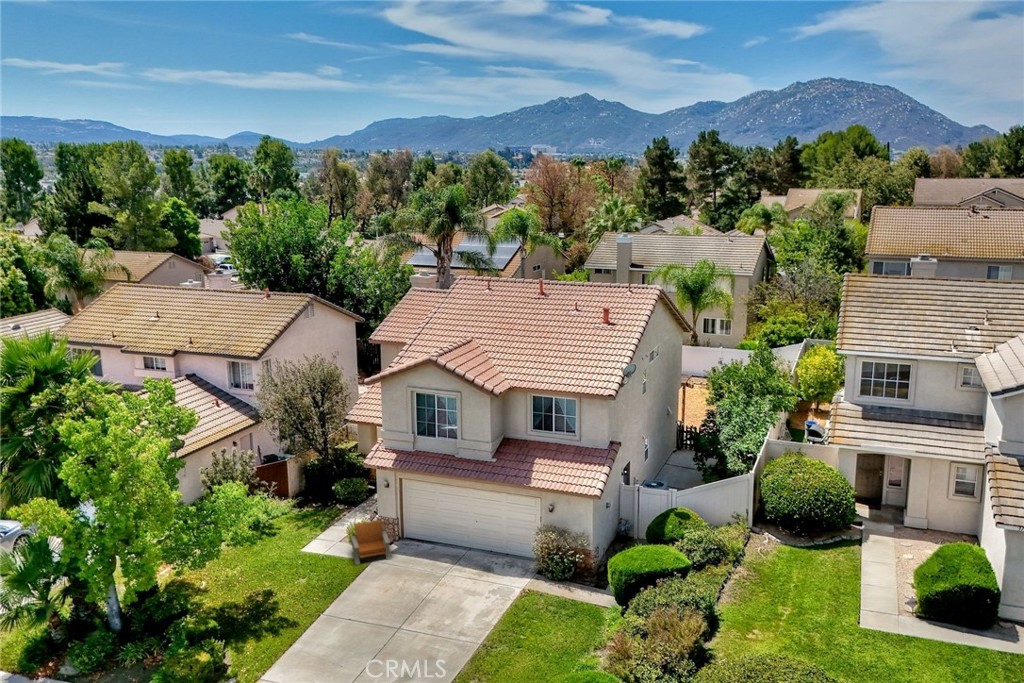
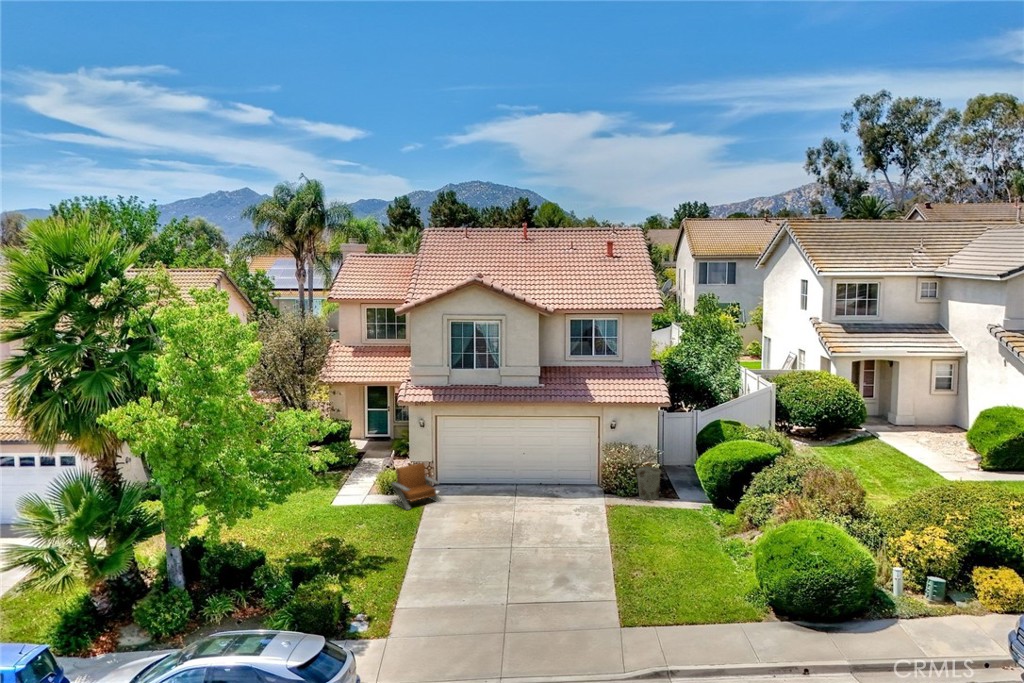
trash can: none [560,556,585,591] -> present [636,466,661,500]

